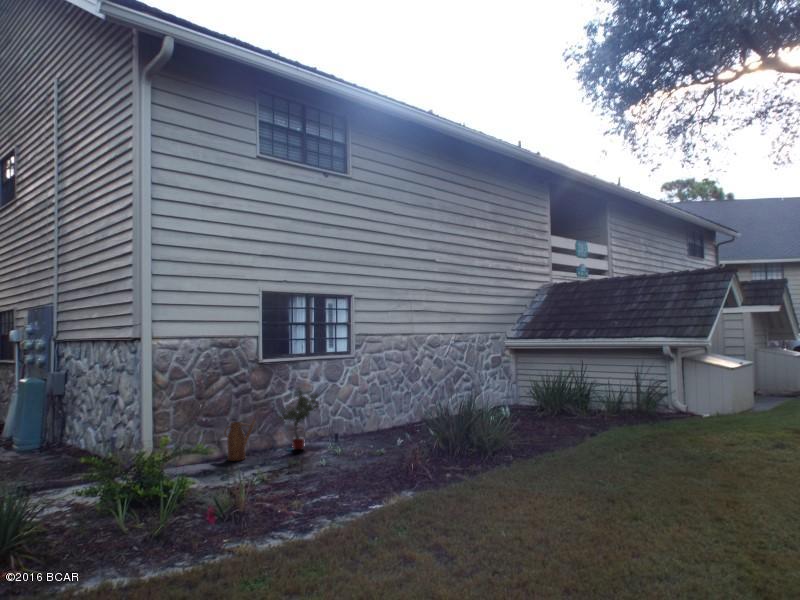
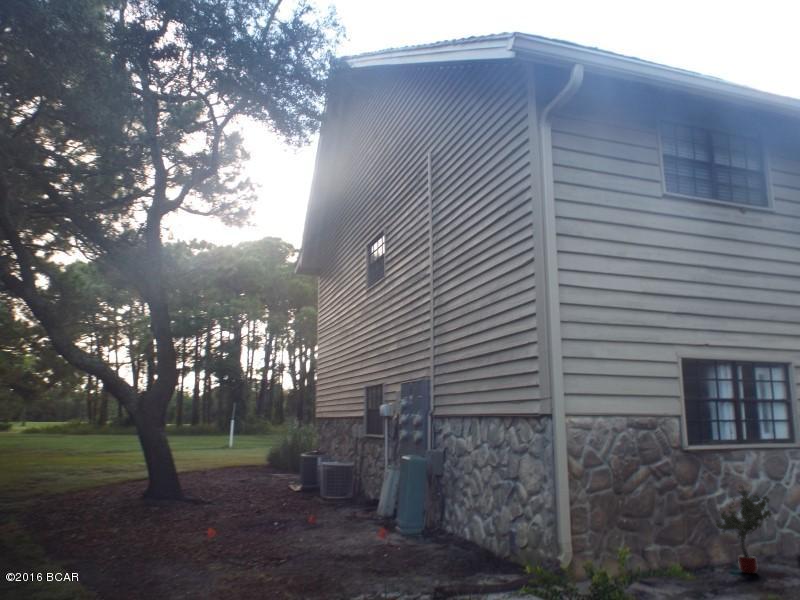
watering can: present [224,419,255,461] -> none [652,524,689,579]

